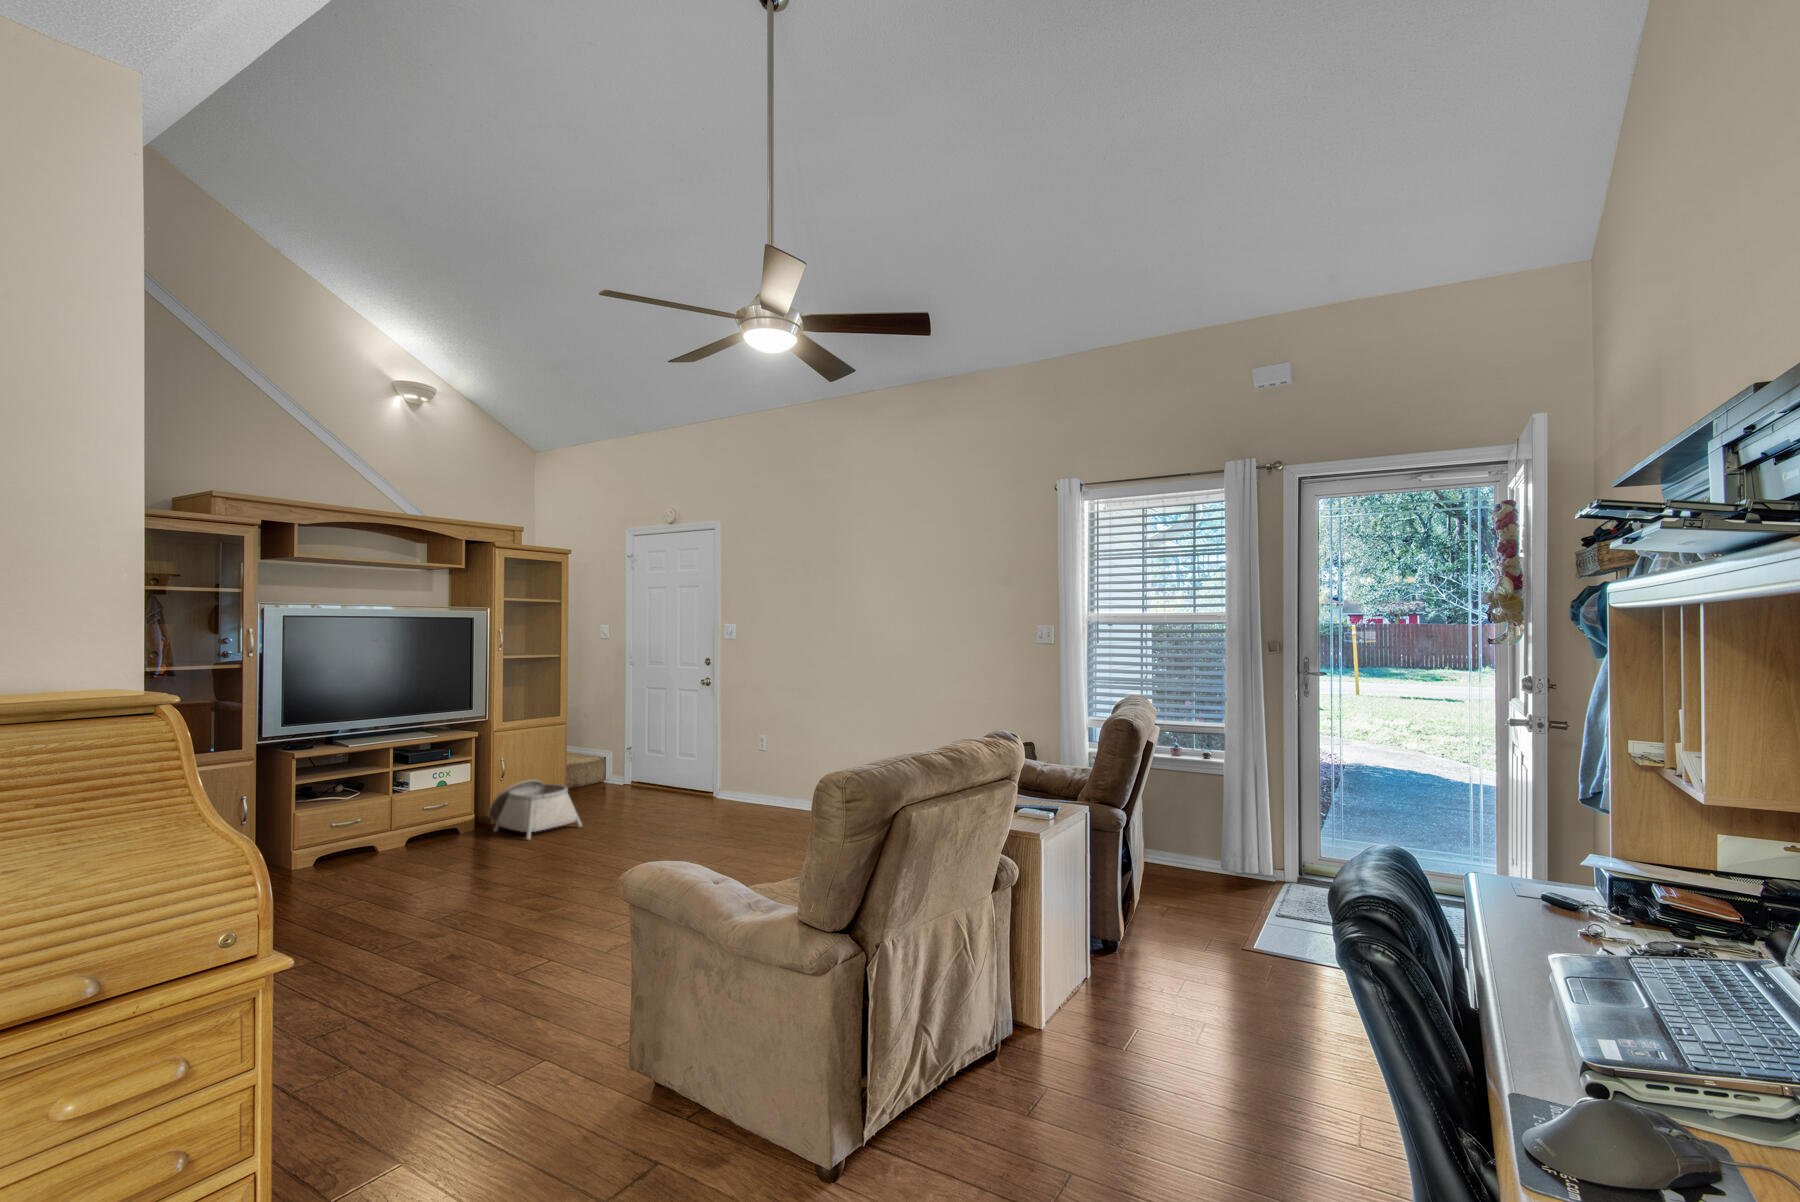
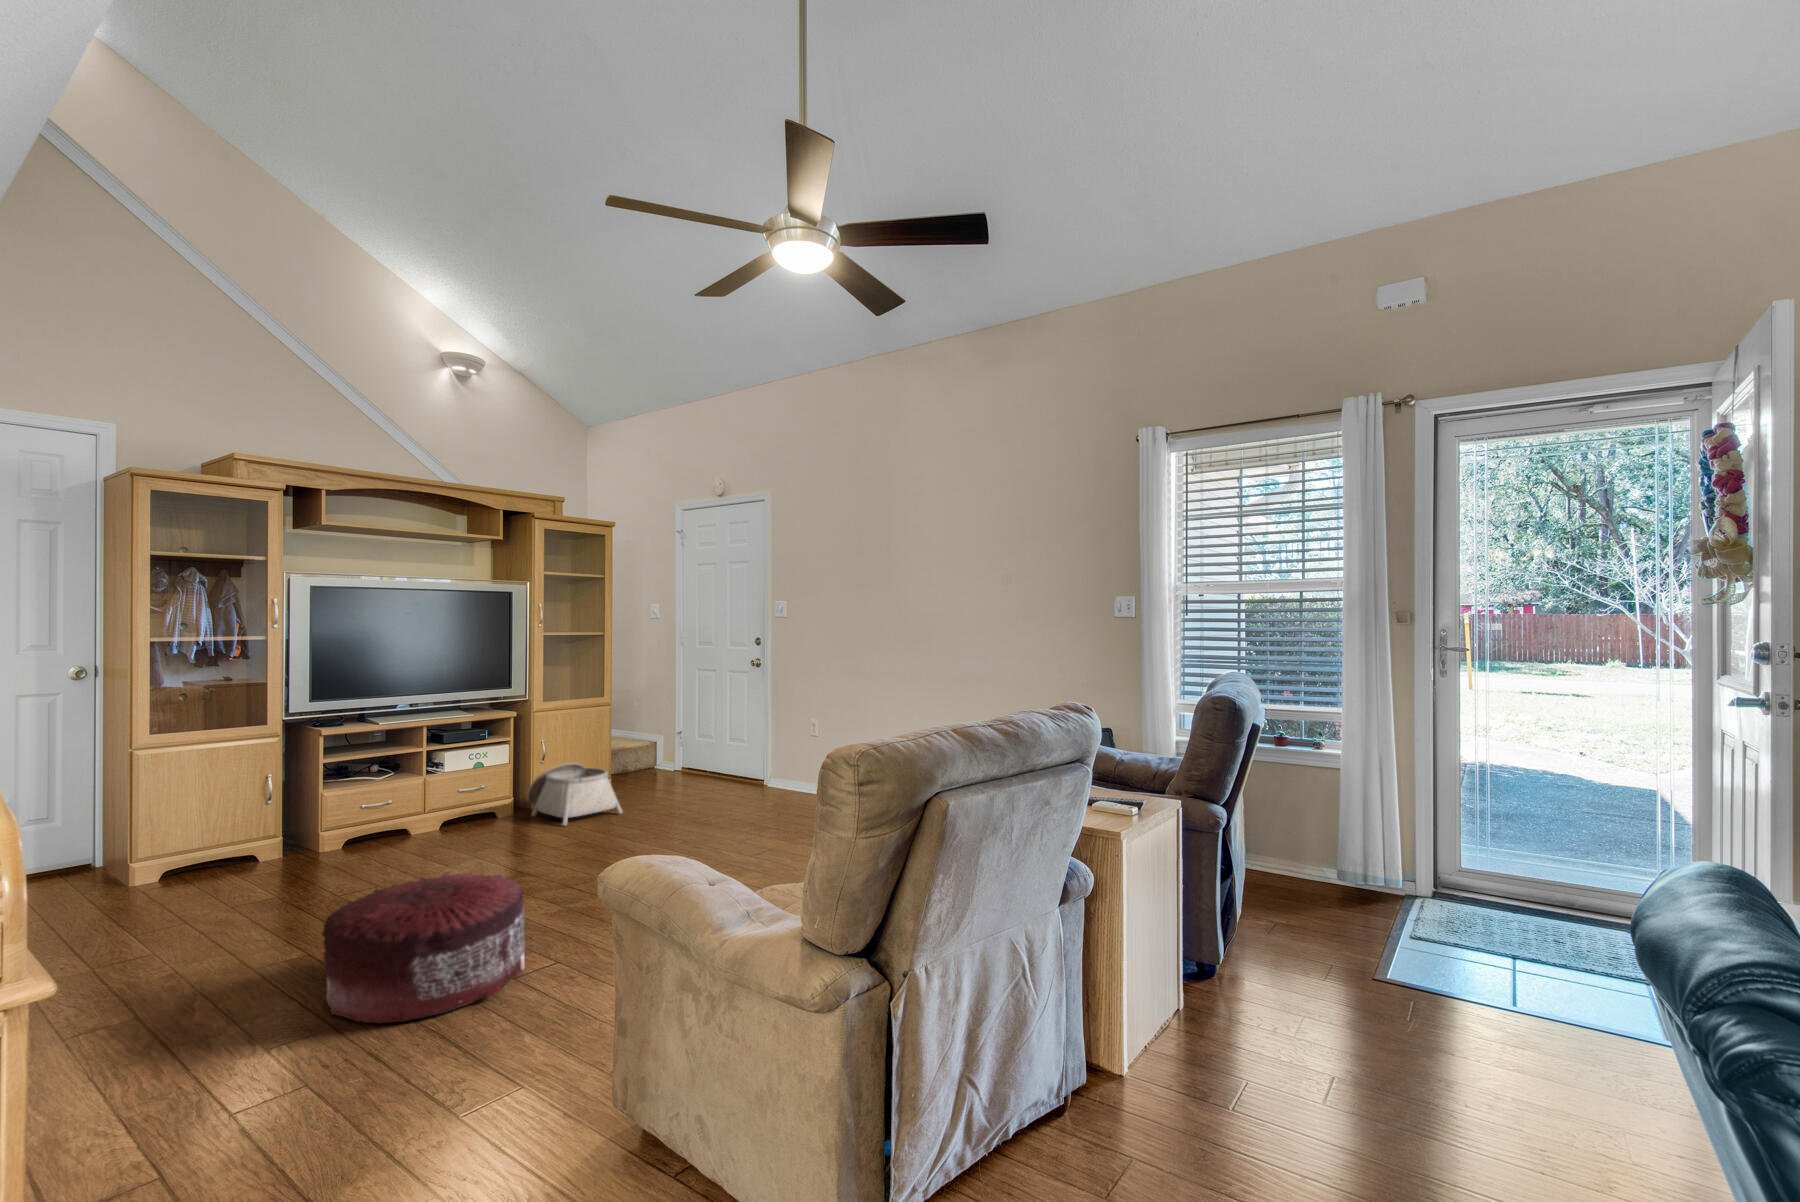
pouf: none [345,883,524,1017] -> present [322,873,525,1024]

